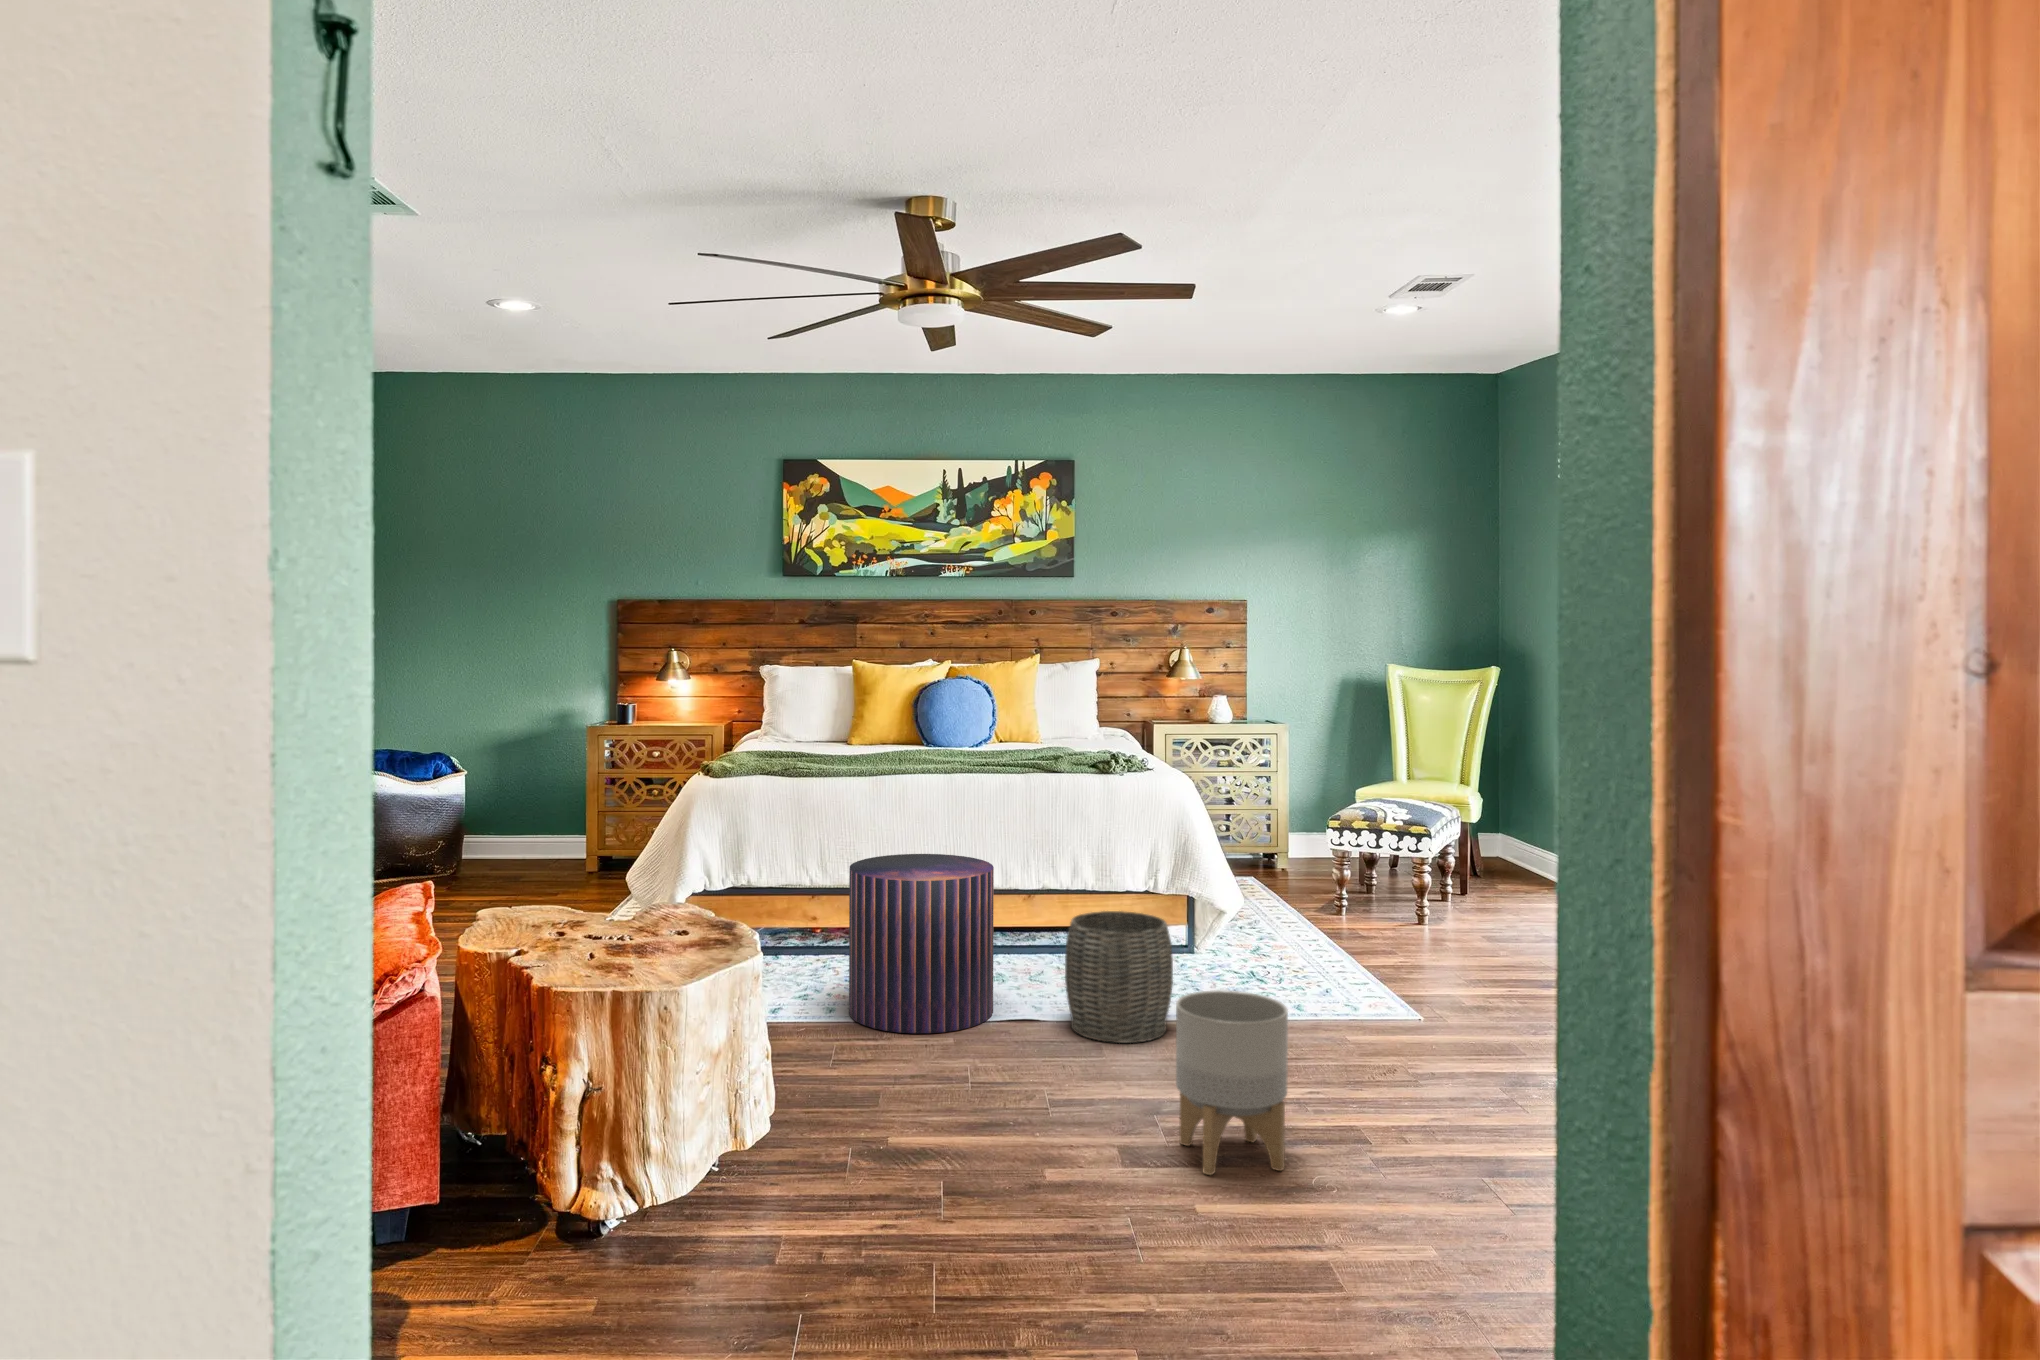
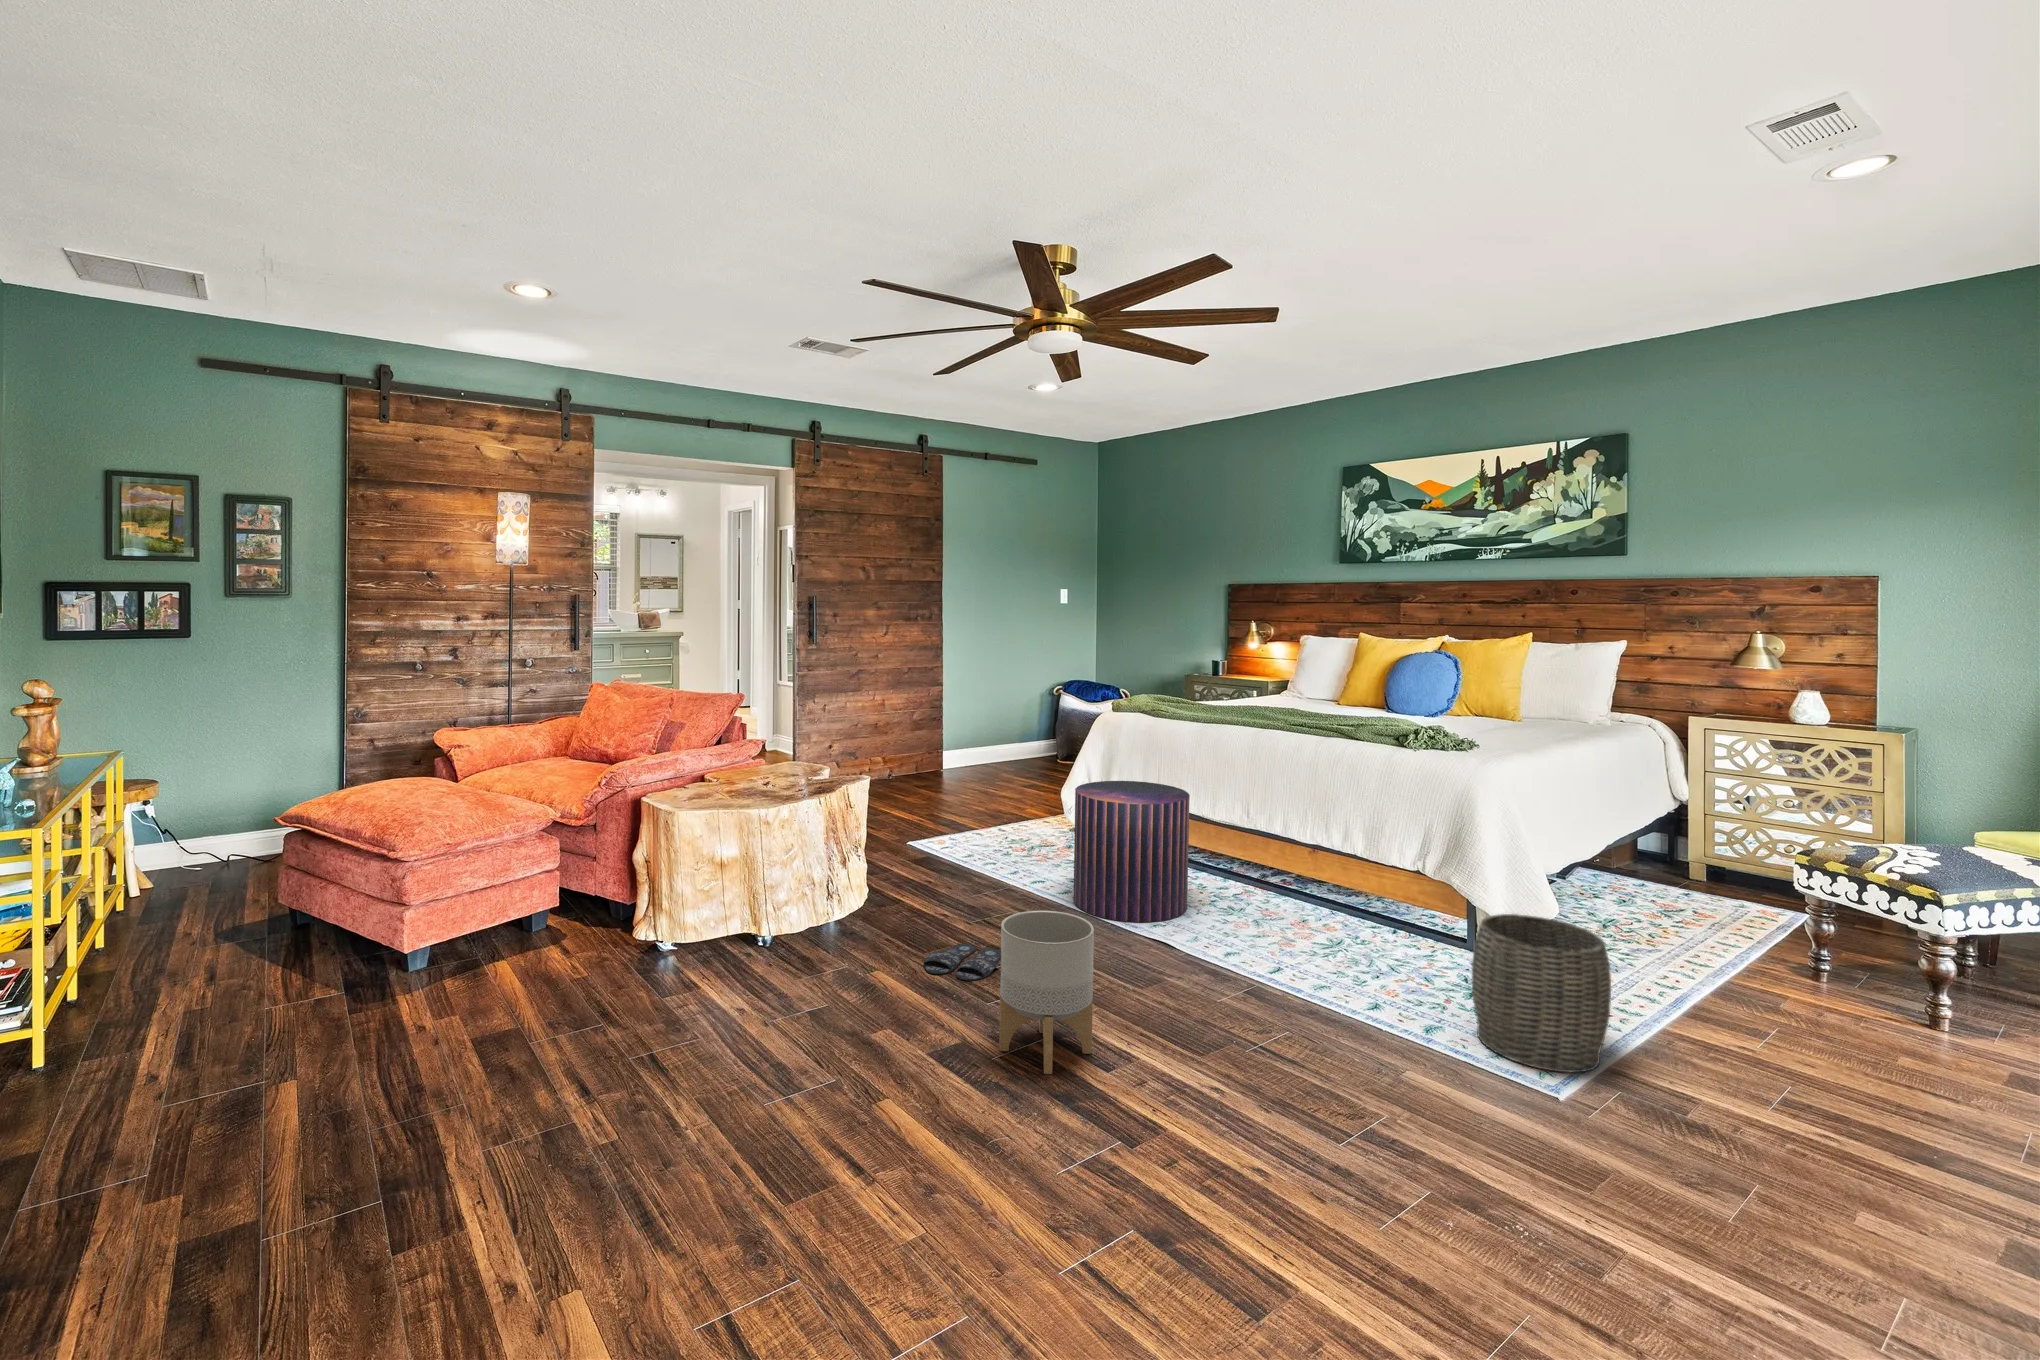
woven basket: present [1065,911,1173,1043] -> present [1472,914,1611,1073]
slippers: none [905,1100,1019,1152] -> present [924,944,1001,981]

